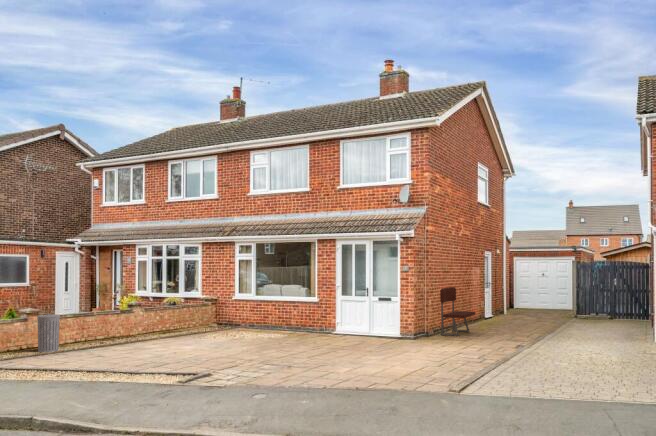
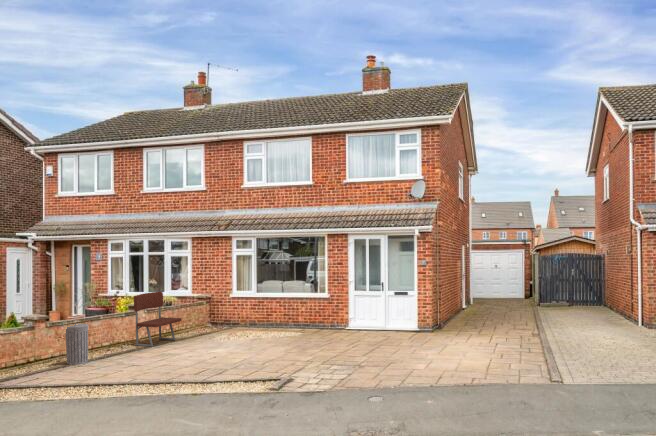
bench: present [440,287,475,336] -> present [134,291,181,347]

